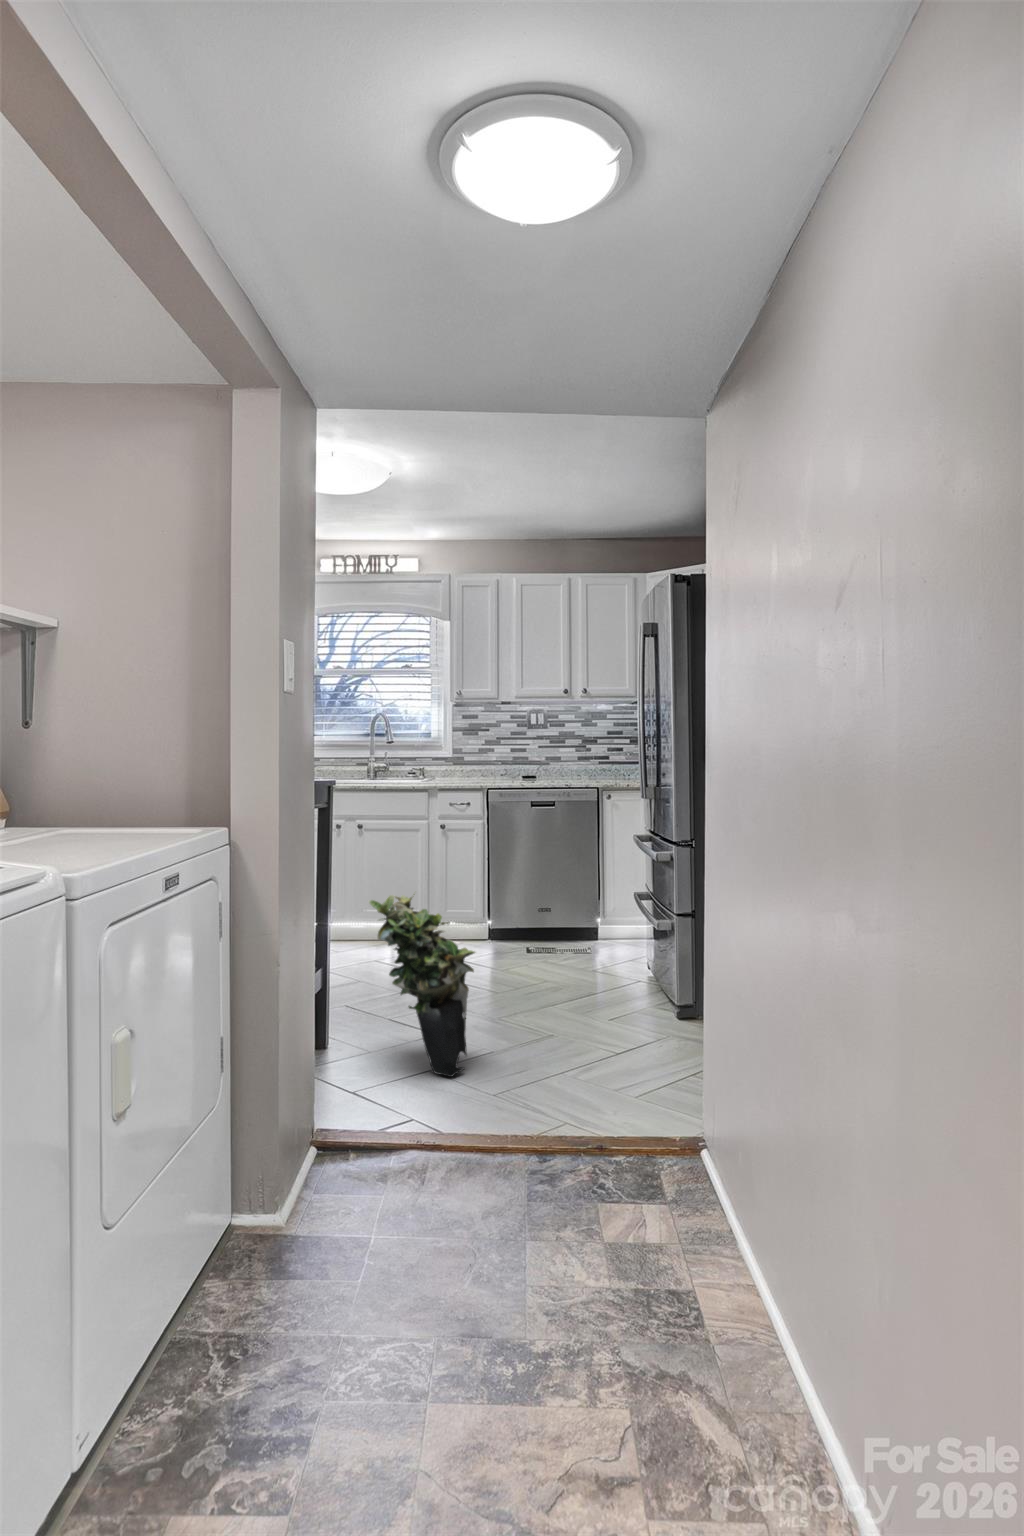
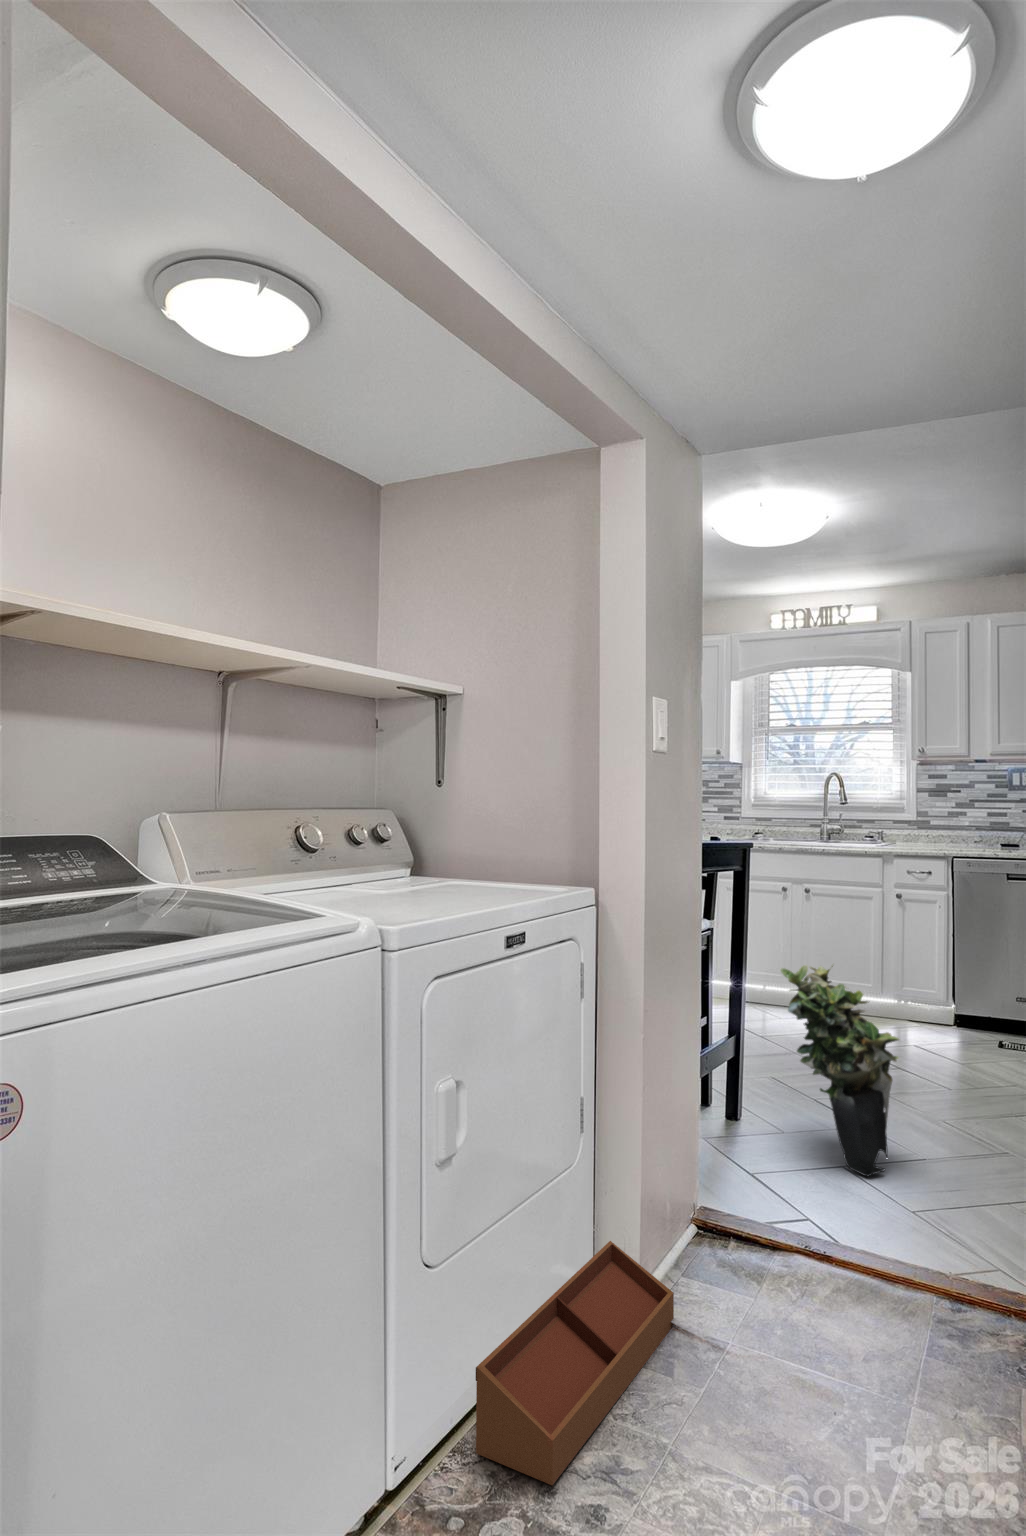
storage bin: none [154,1177,316,1405] -> present [476,1241,674,1485]

